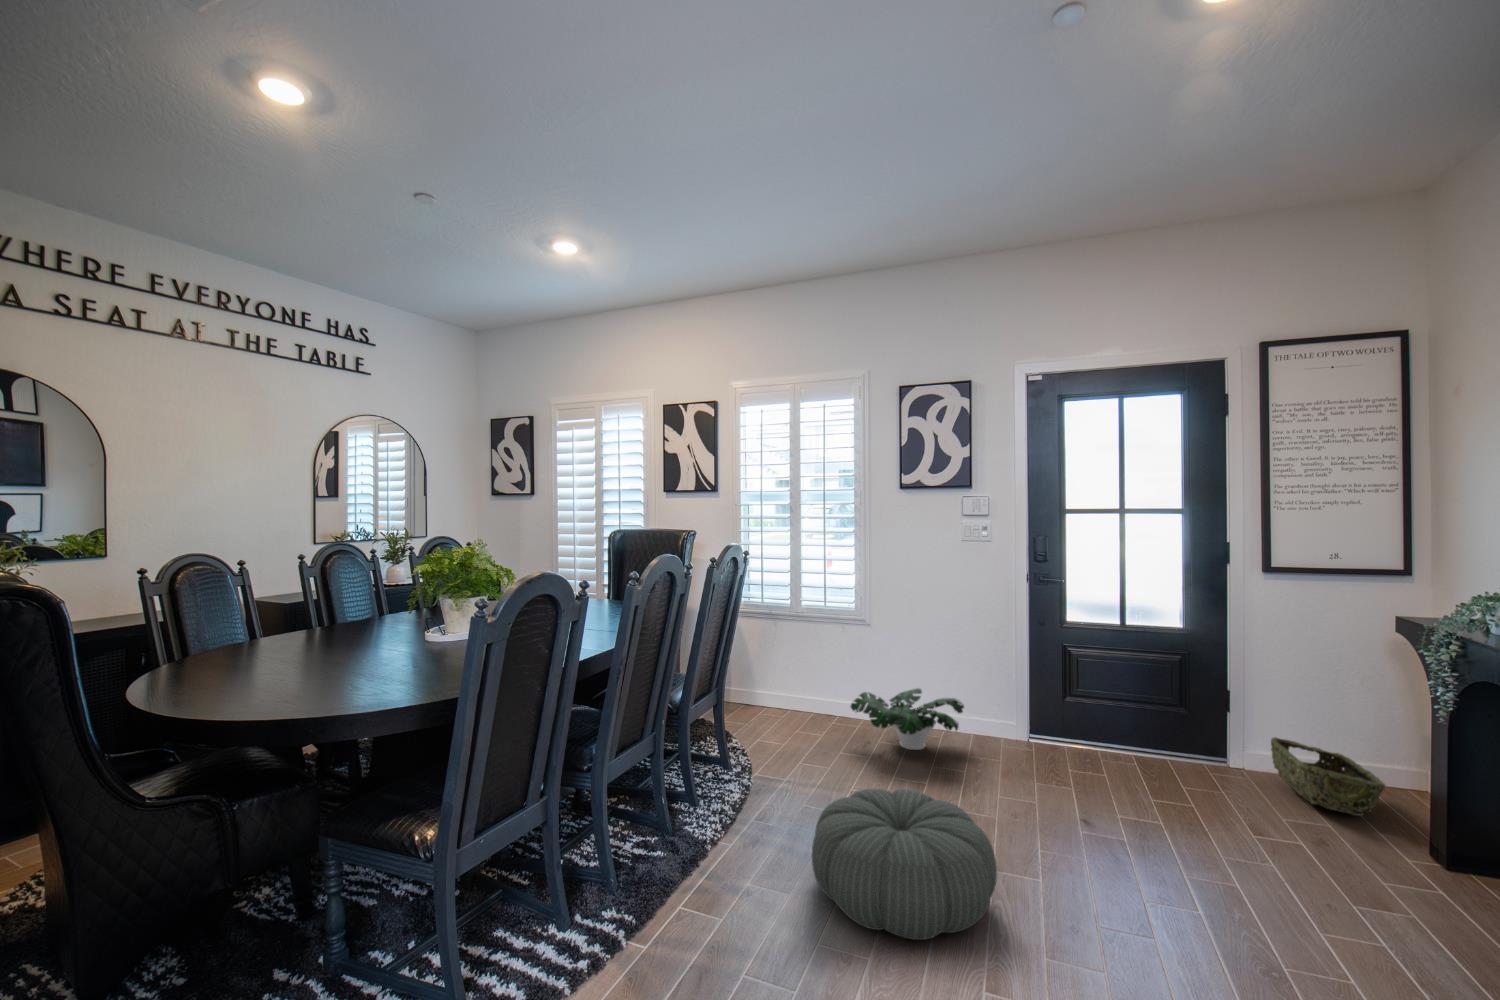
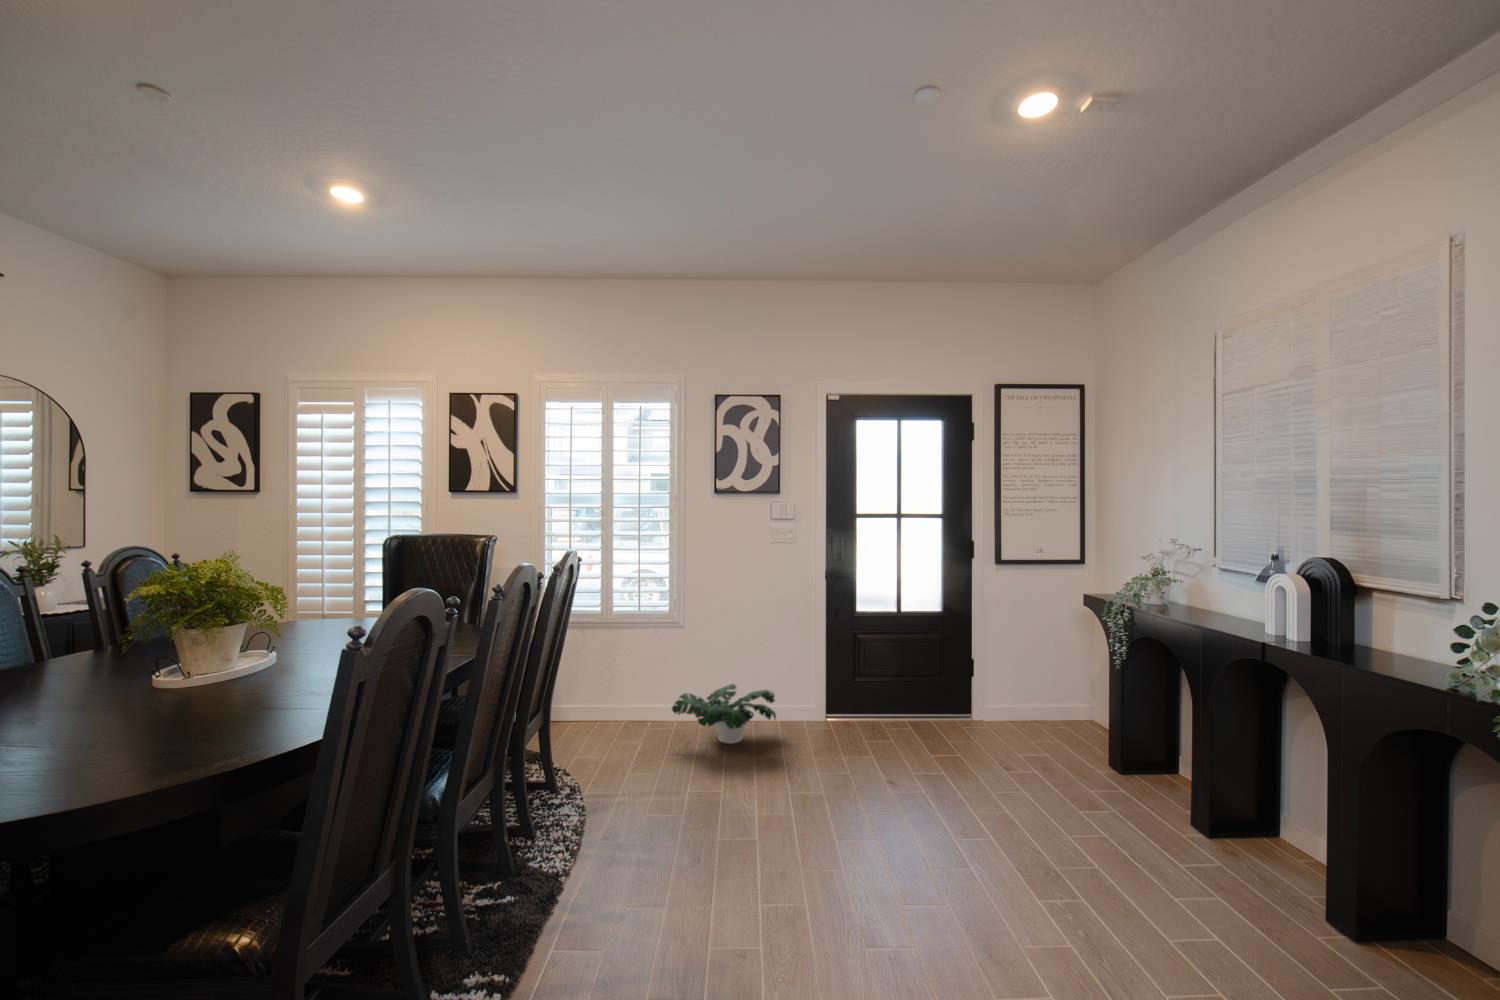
woven basket: present [1271,737,1385,816] -> none [1000,692,1074,743]
pouf: present [812,789,997,940] -> none [684,779,855,919]

